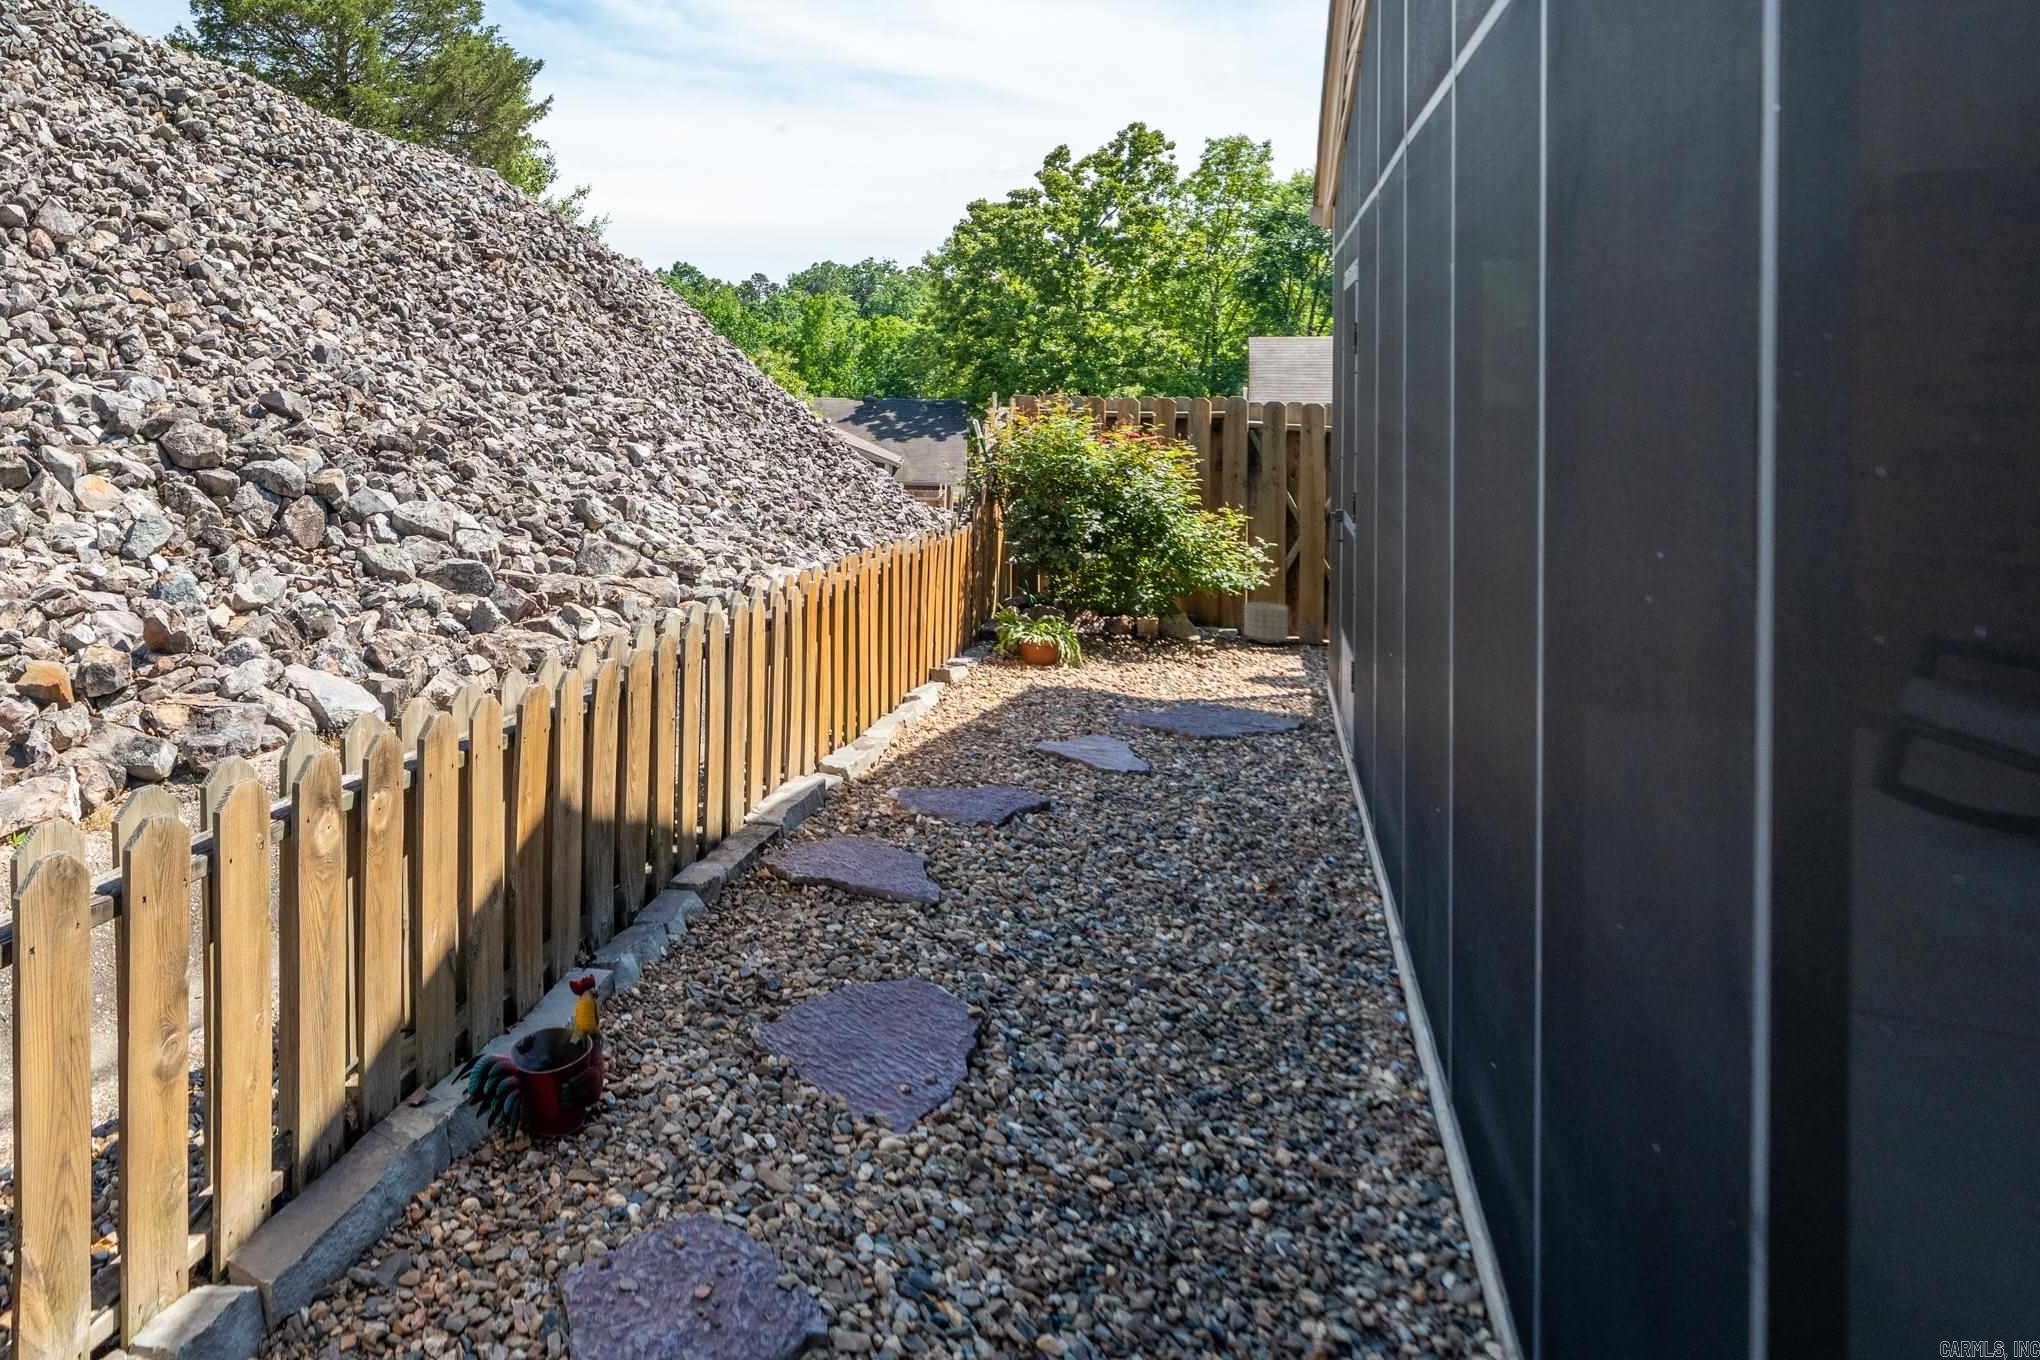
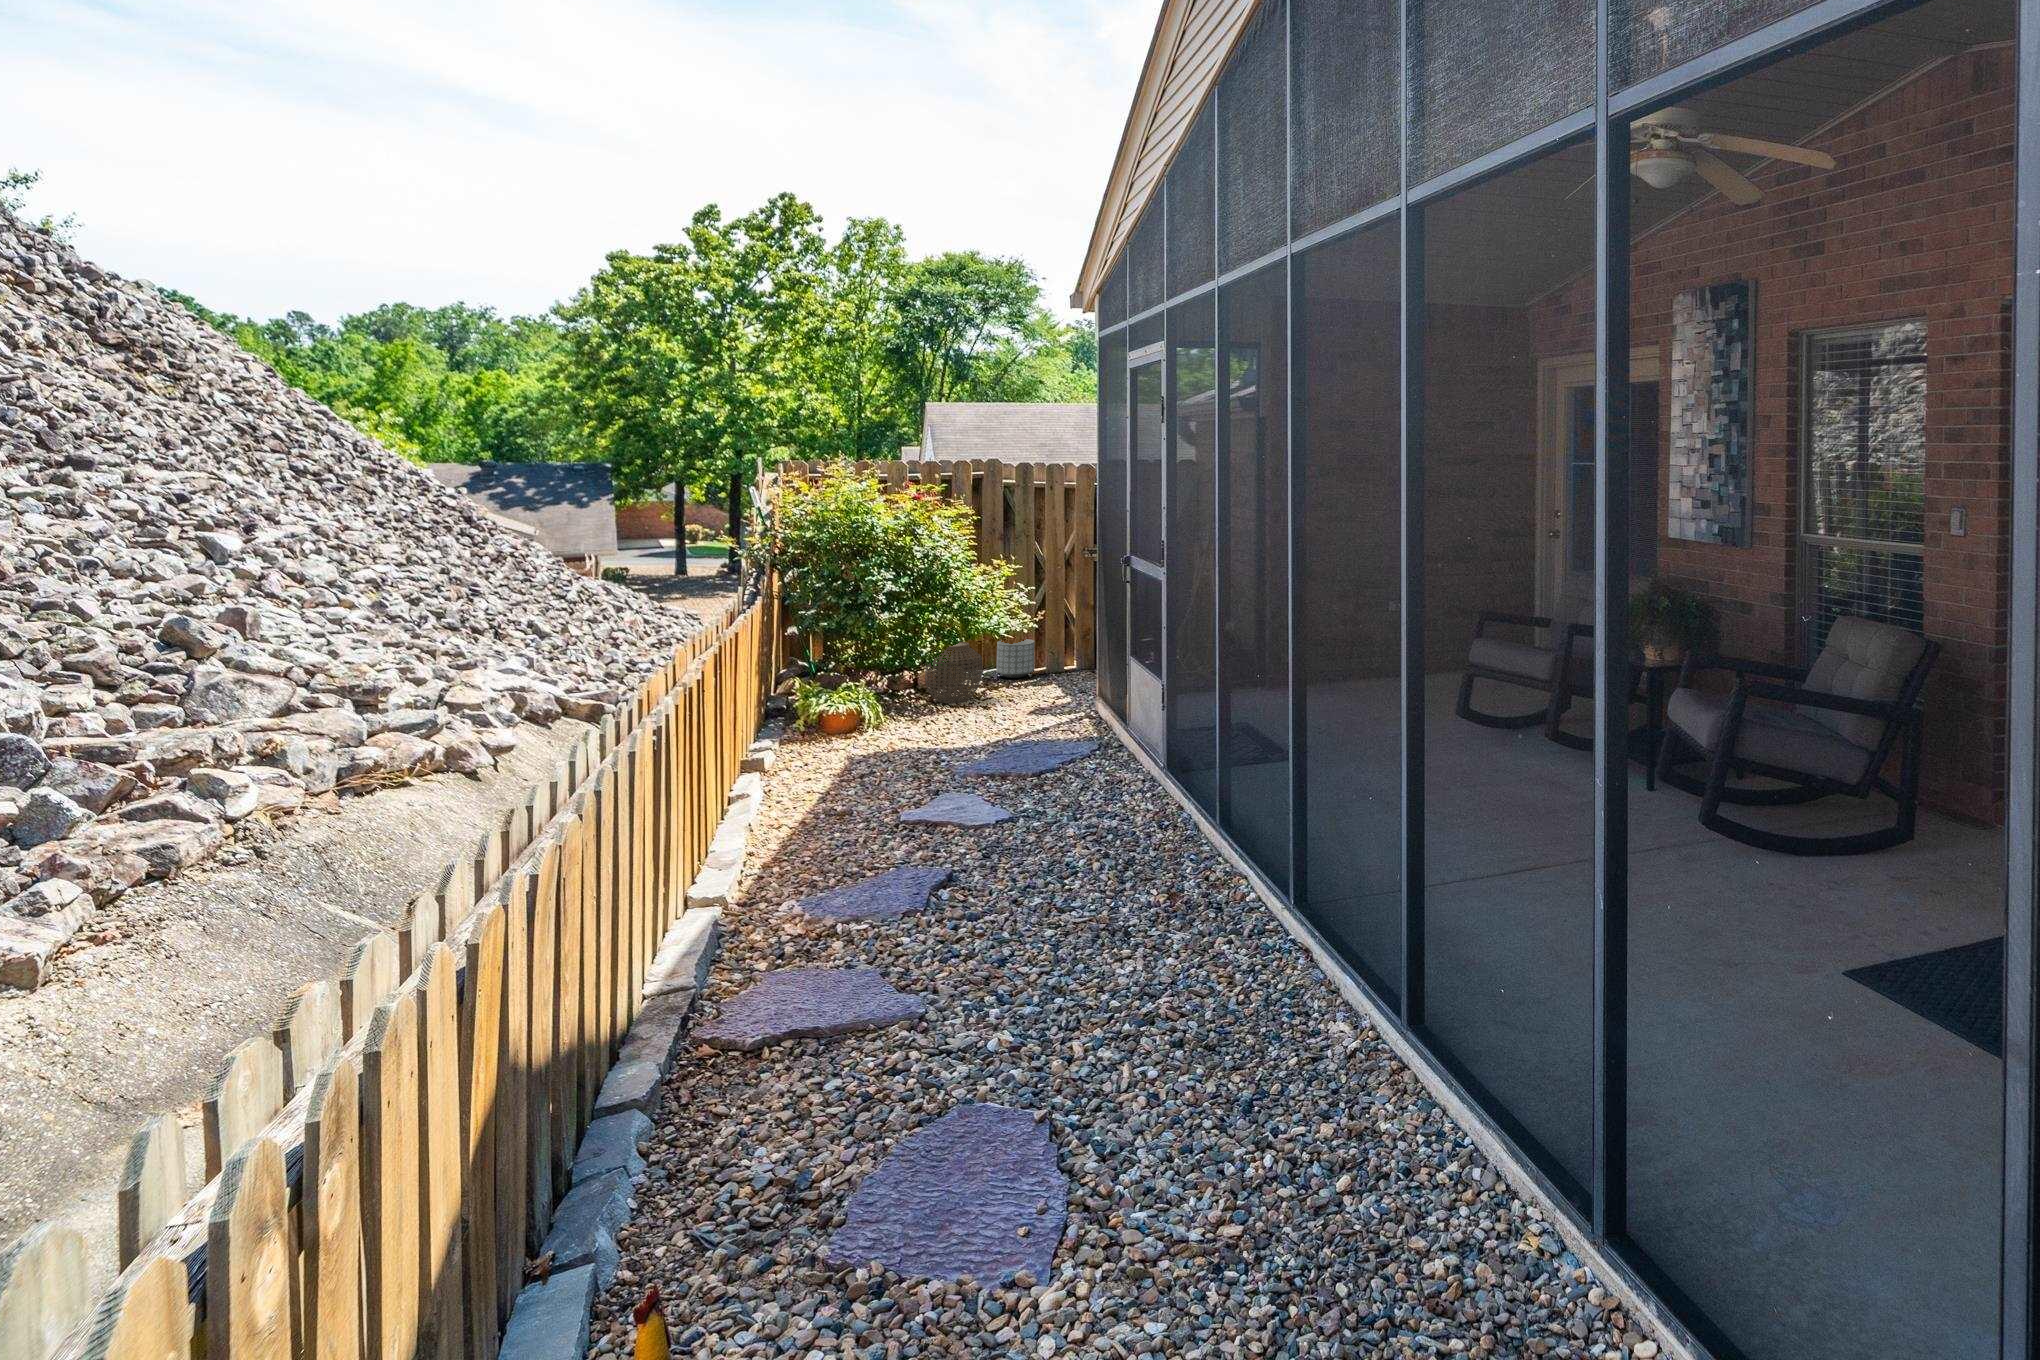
woven basket: none [1150,595,1210,657] -> present [925,642,982,703]

